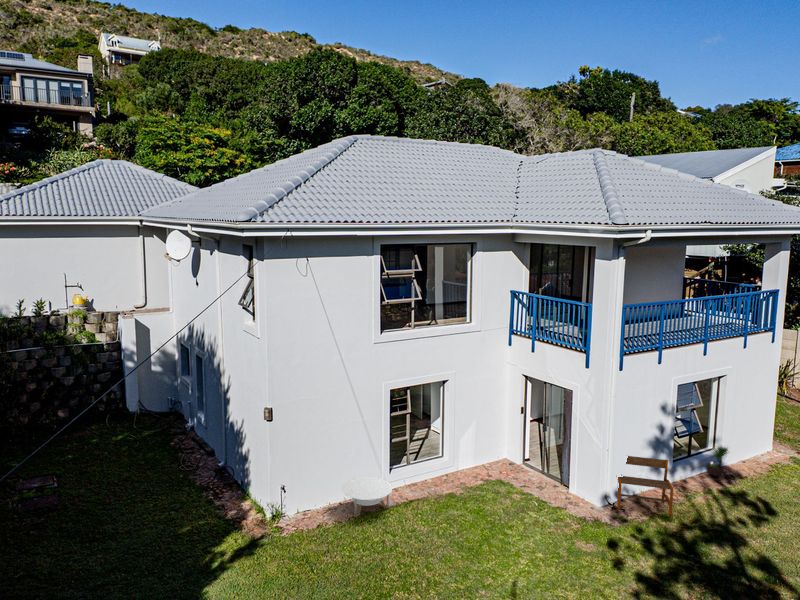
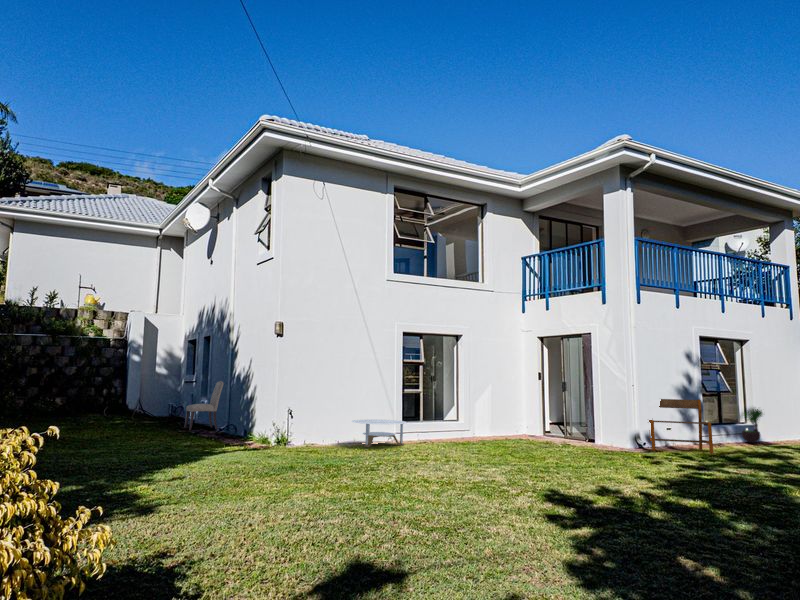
chair: none [186,418,220,471] -> present [184,381,224,430]

